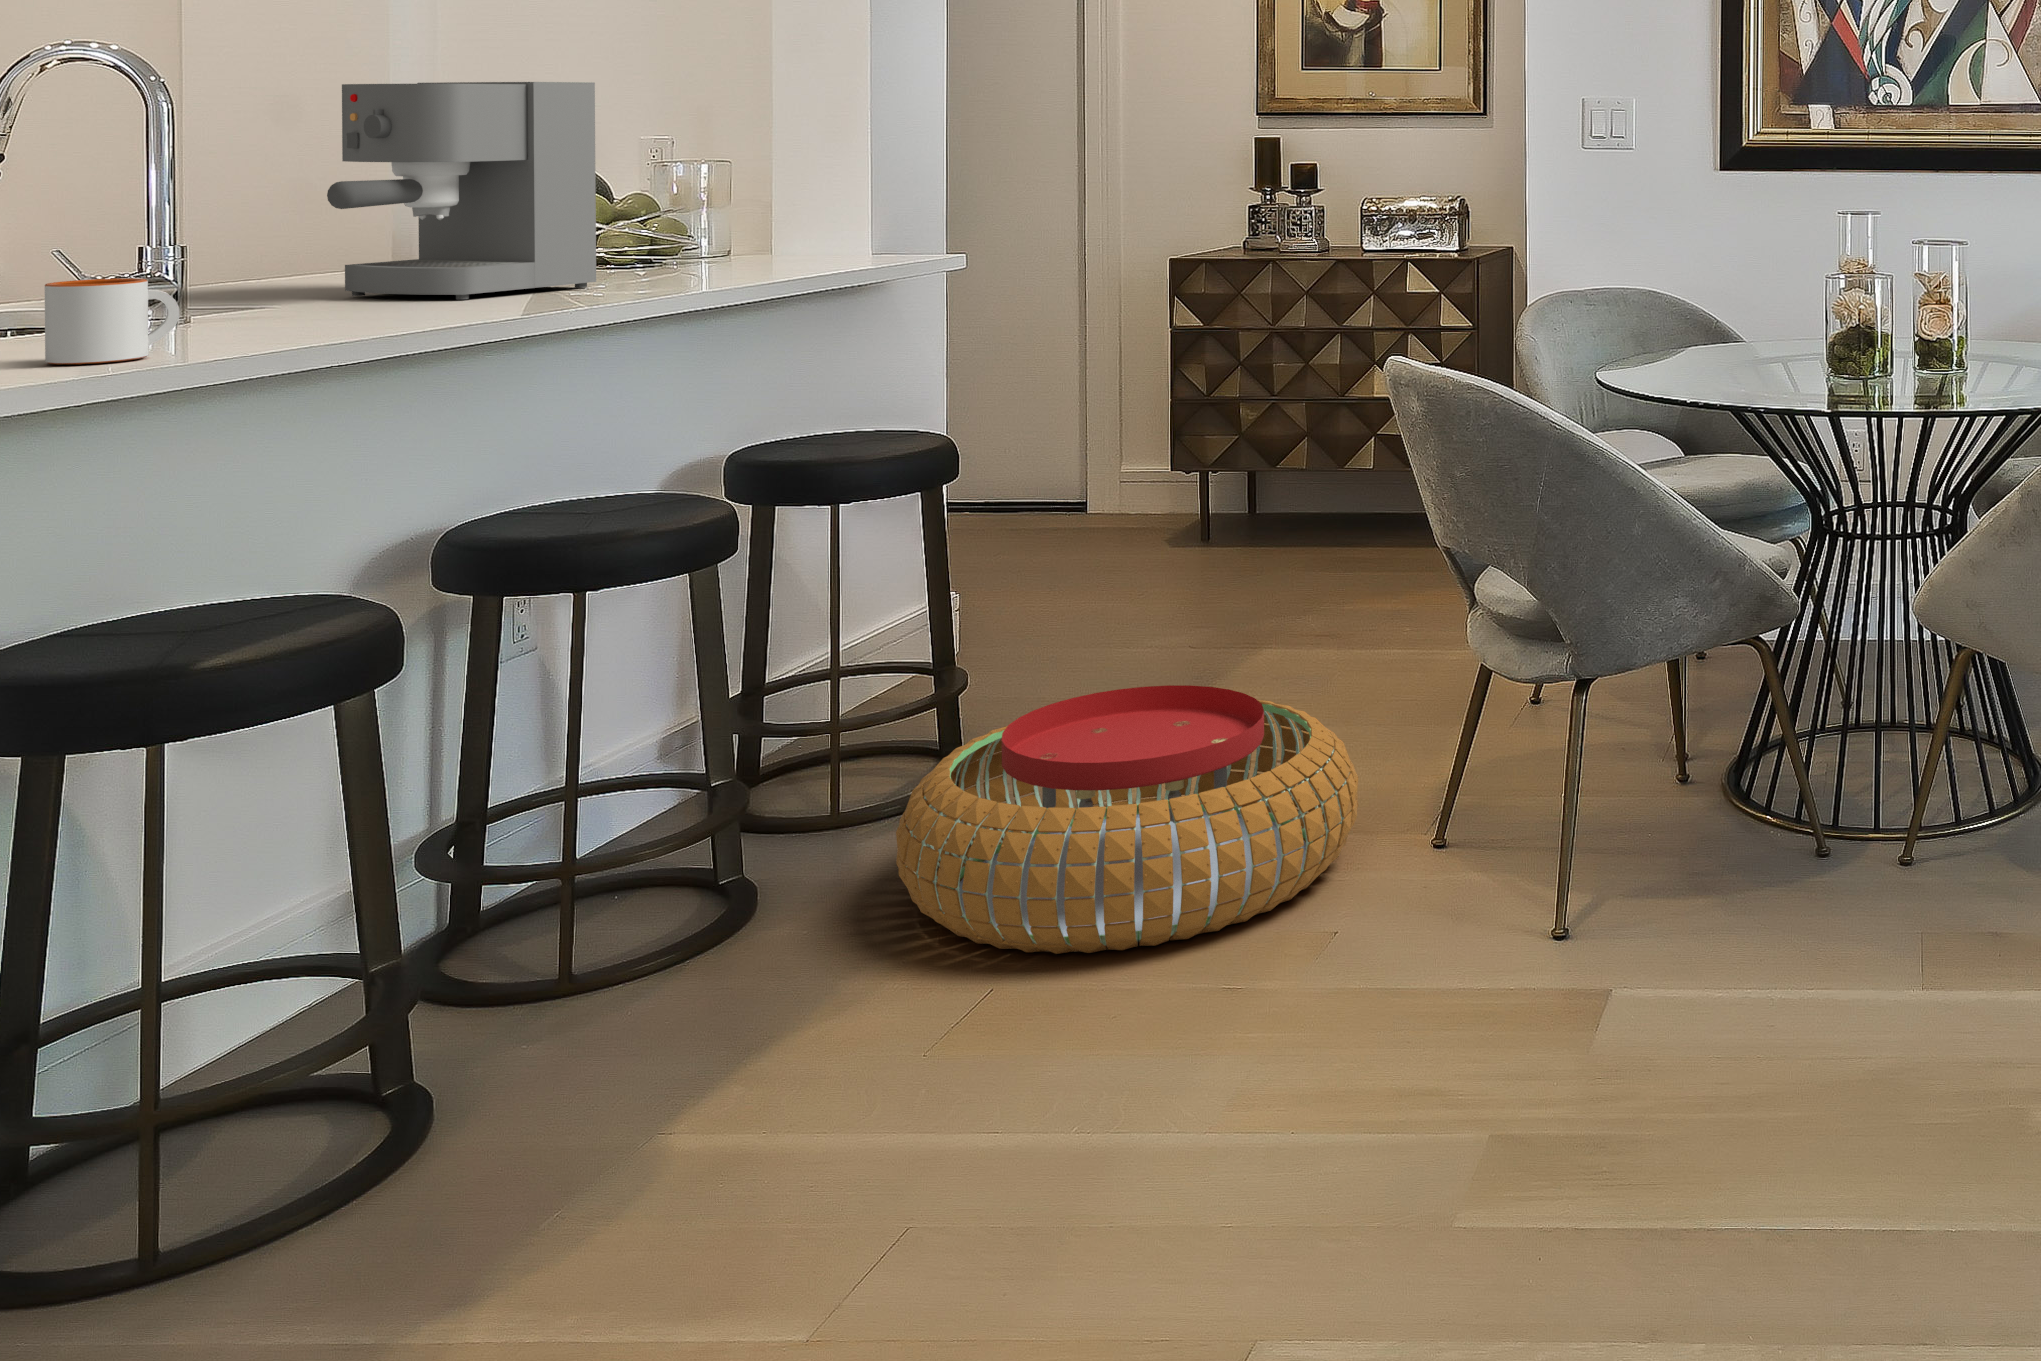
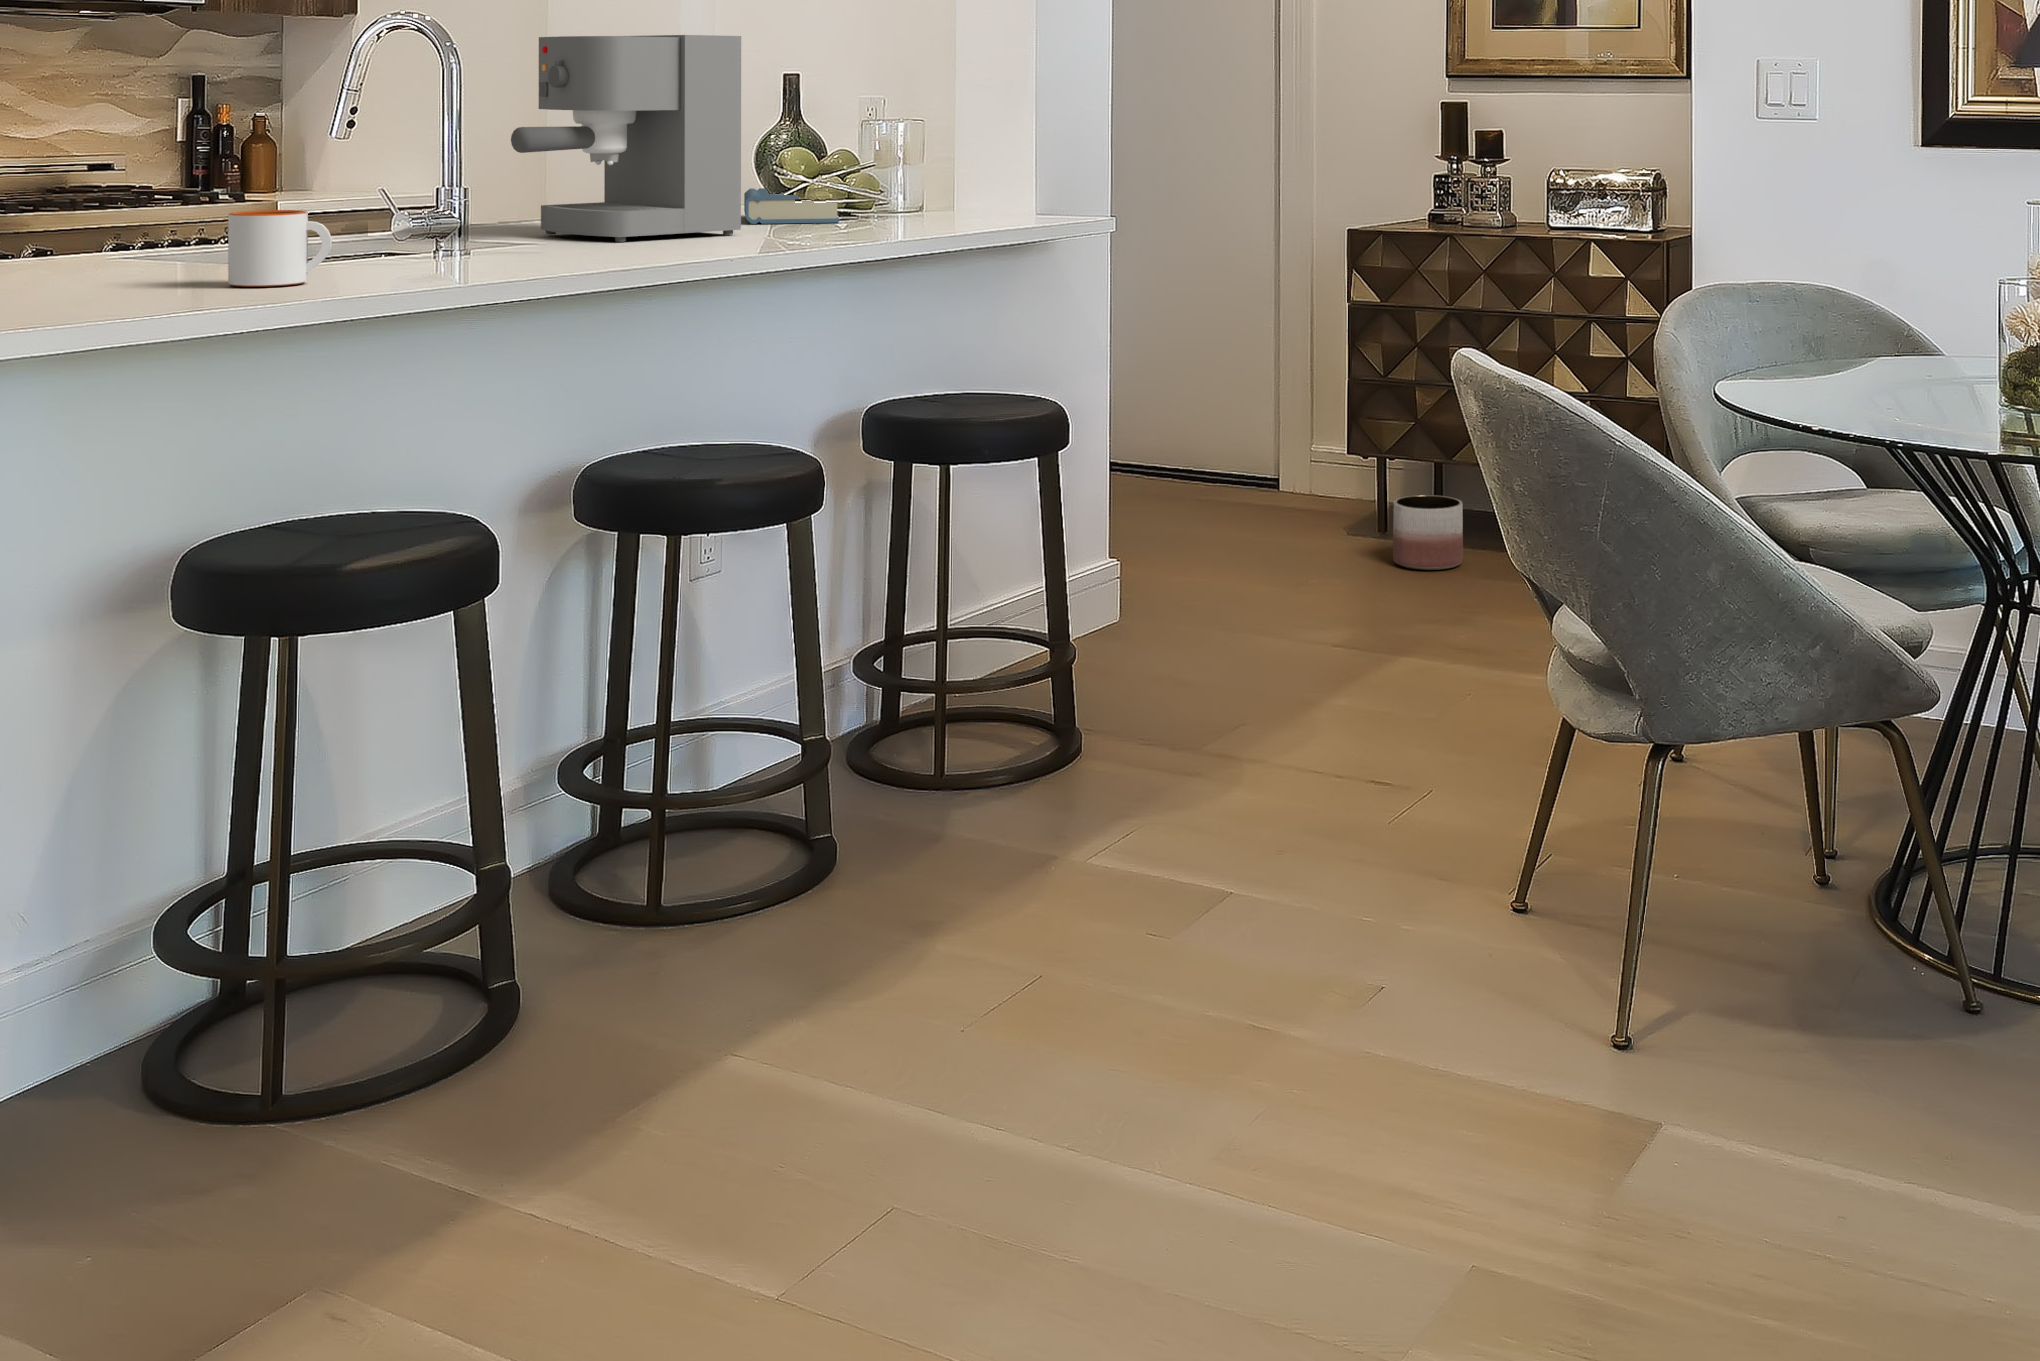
hardback book: none [562,236,689,276] -> present [744,188,839,224]
planter: none [1226,504,1293,573] -> present [1393,495,1463,570]
pouf: present [896,685,1358,954] -> none [956,689,1427,980]

